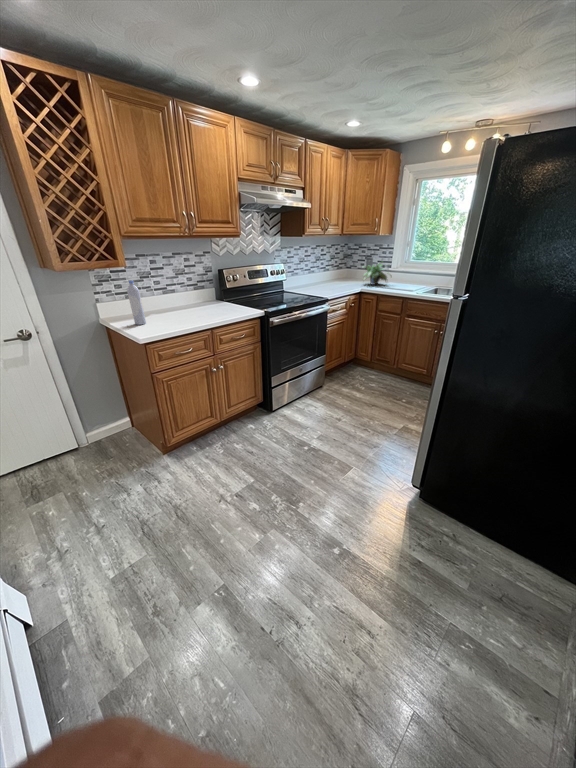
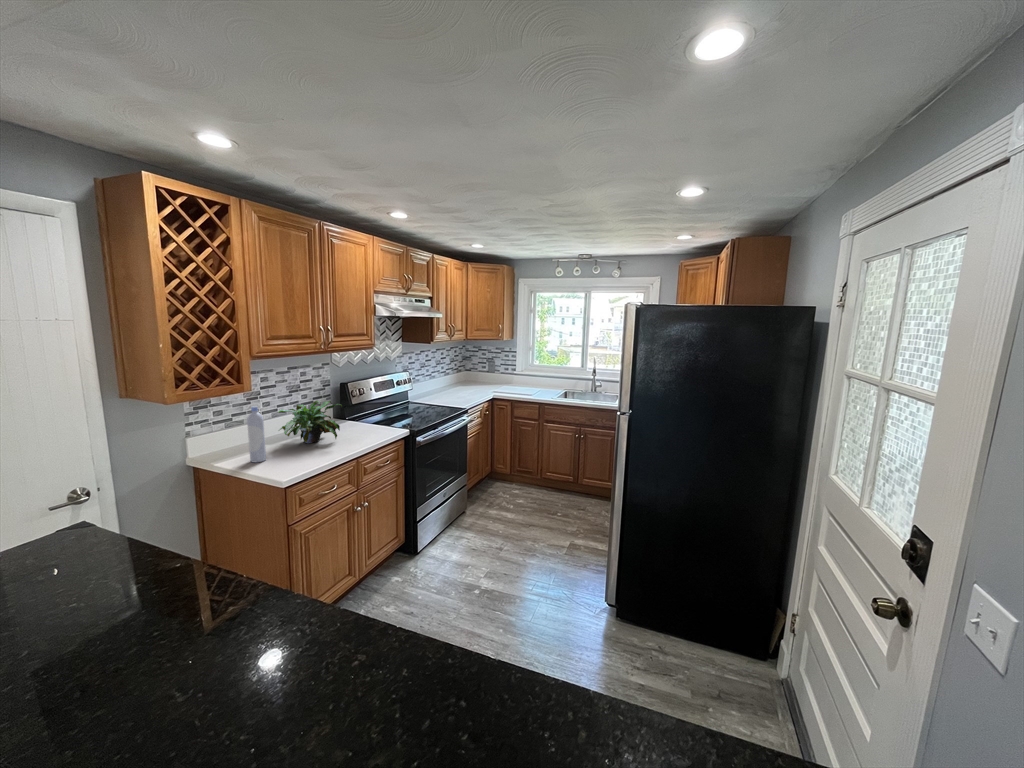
potted plant: present [363,262,387,285] -> present [278,401,342,443]

